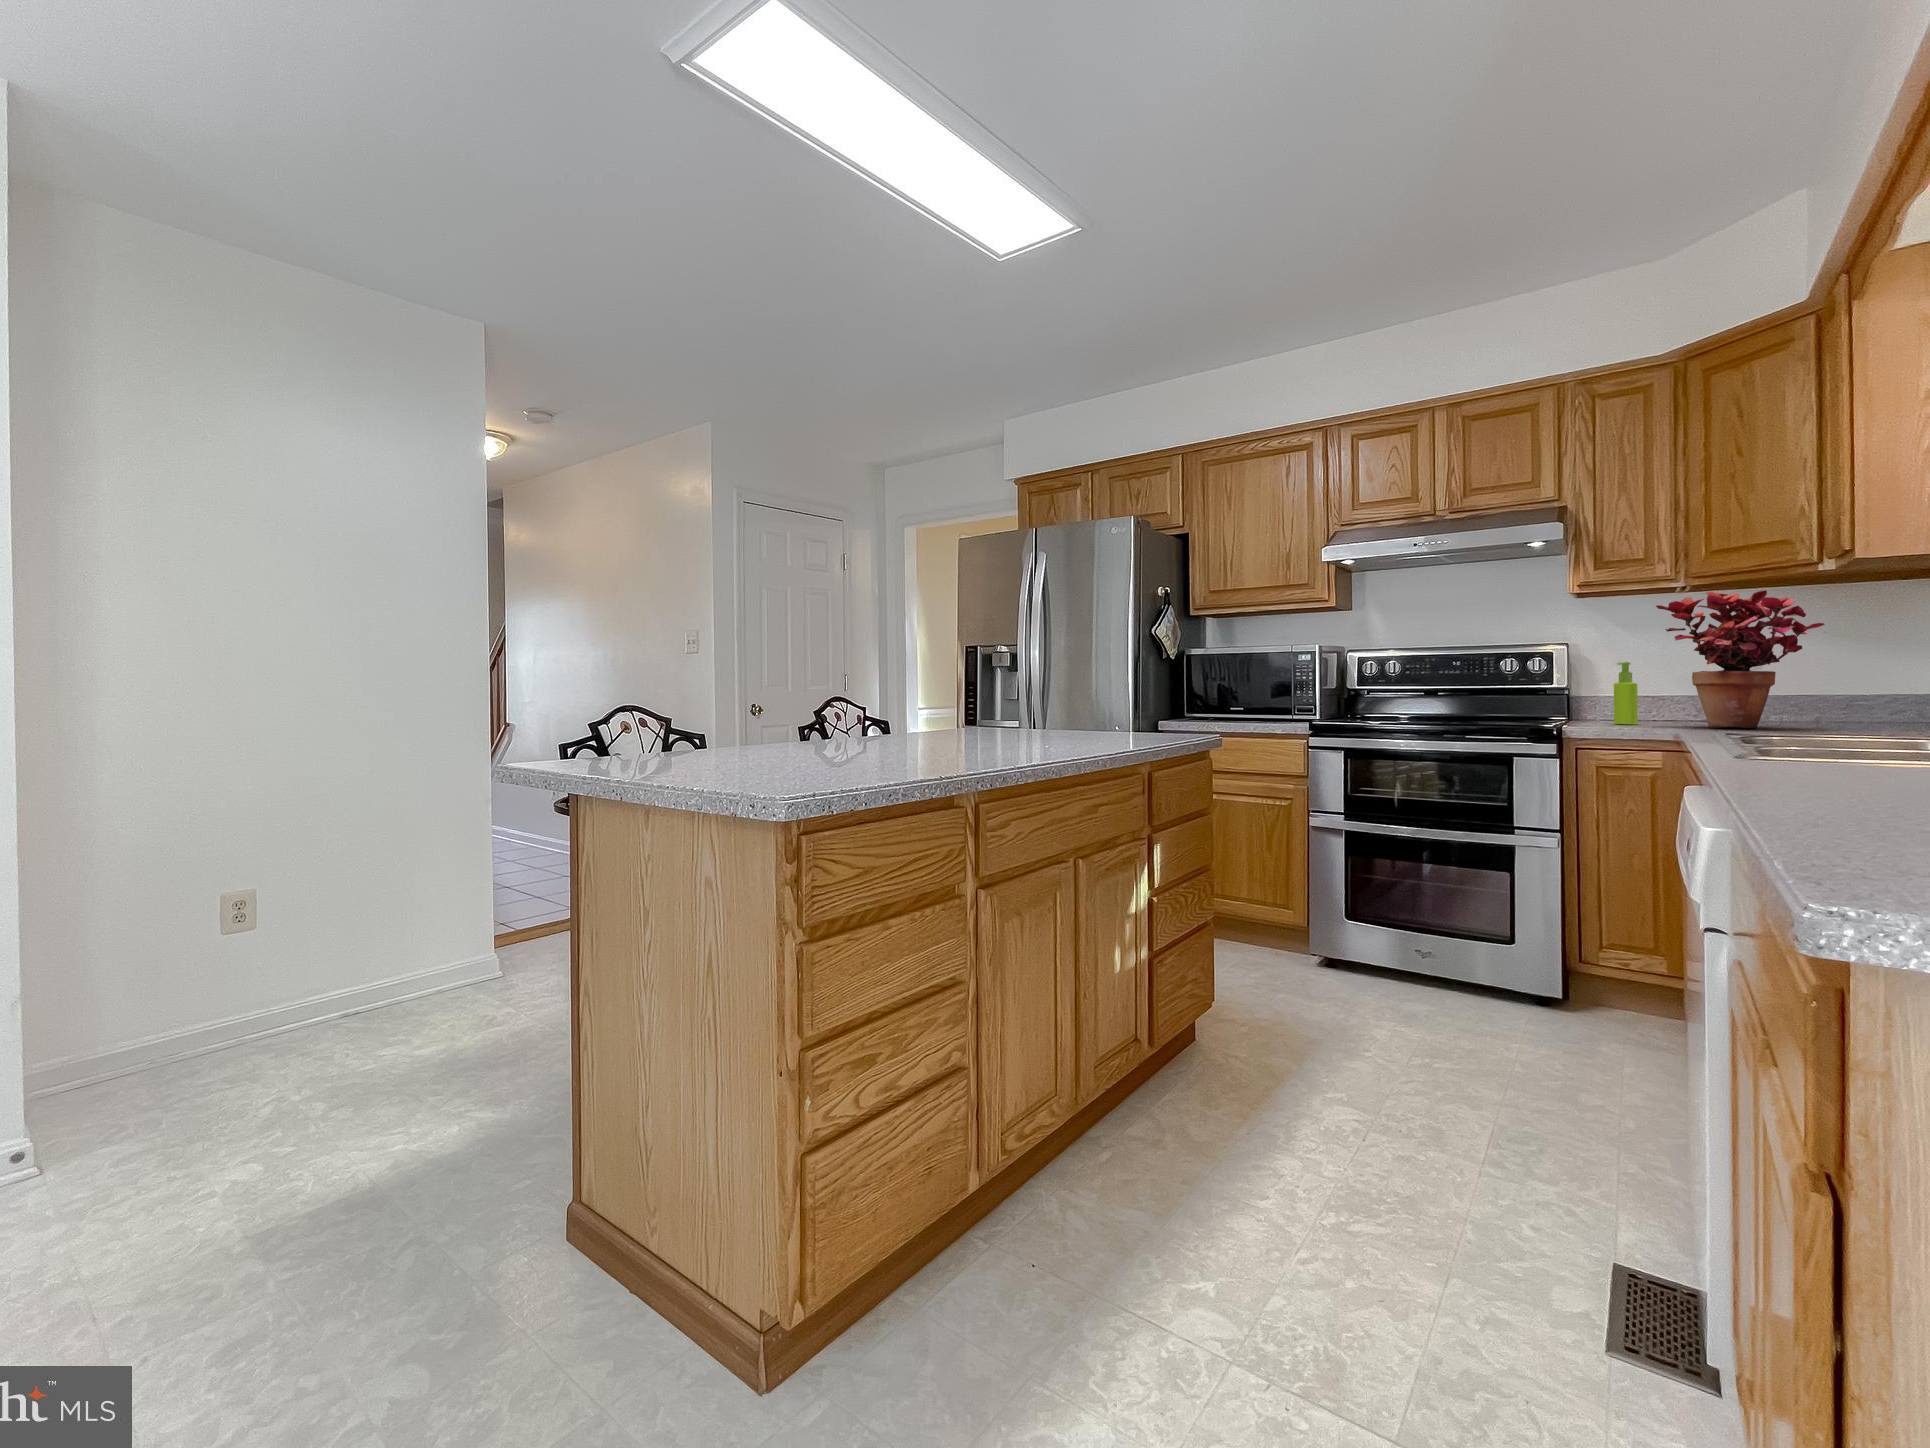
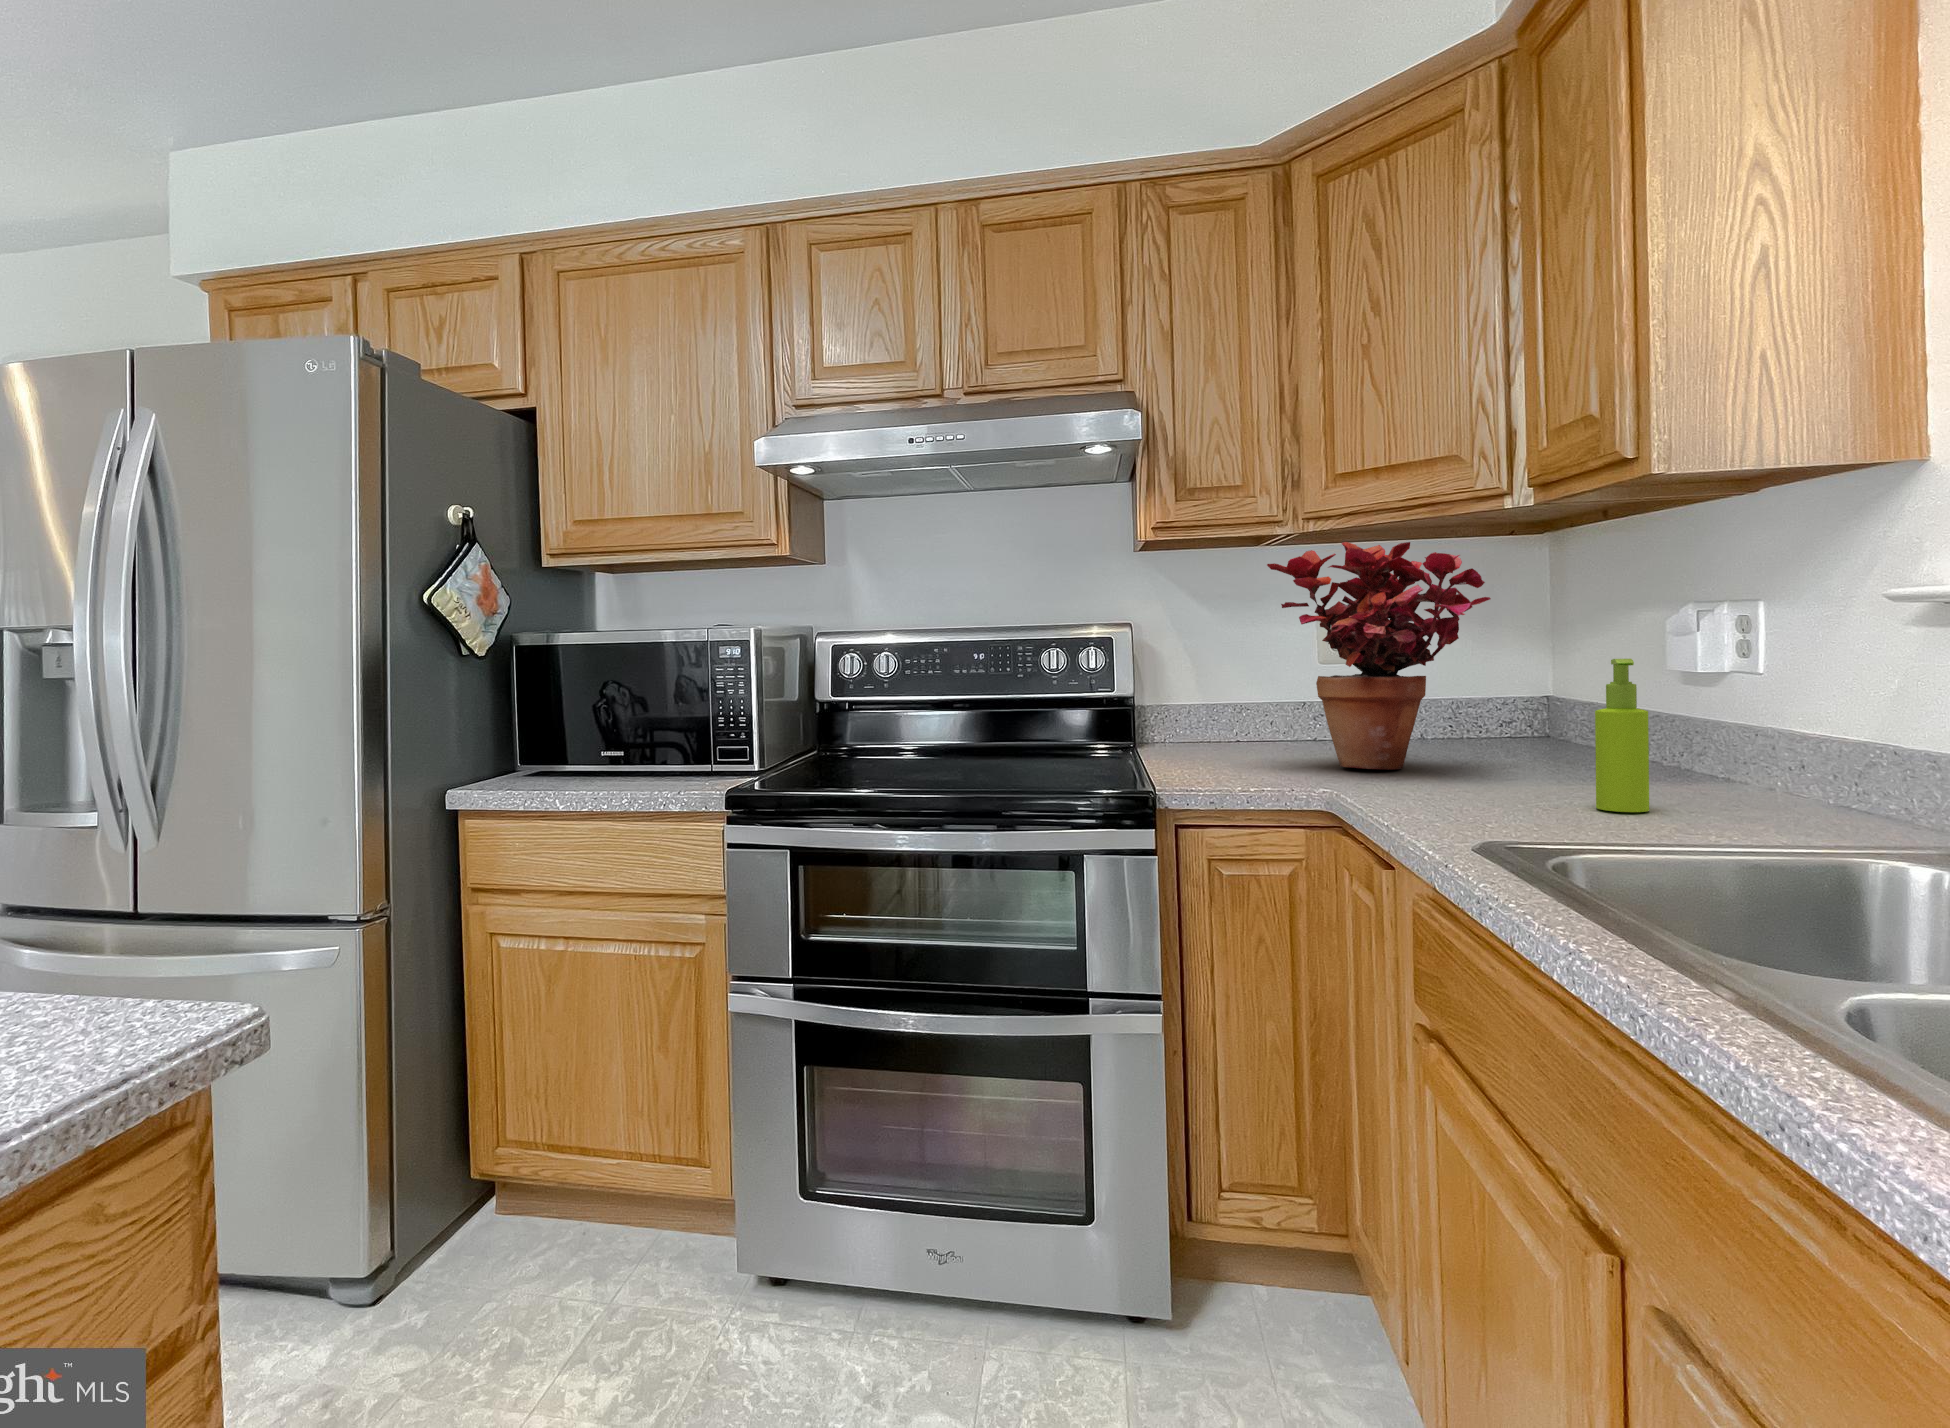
soap dispenser: present [1614,662,1638,724] -> present [1595,659,1649,812]

